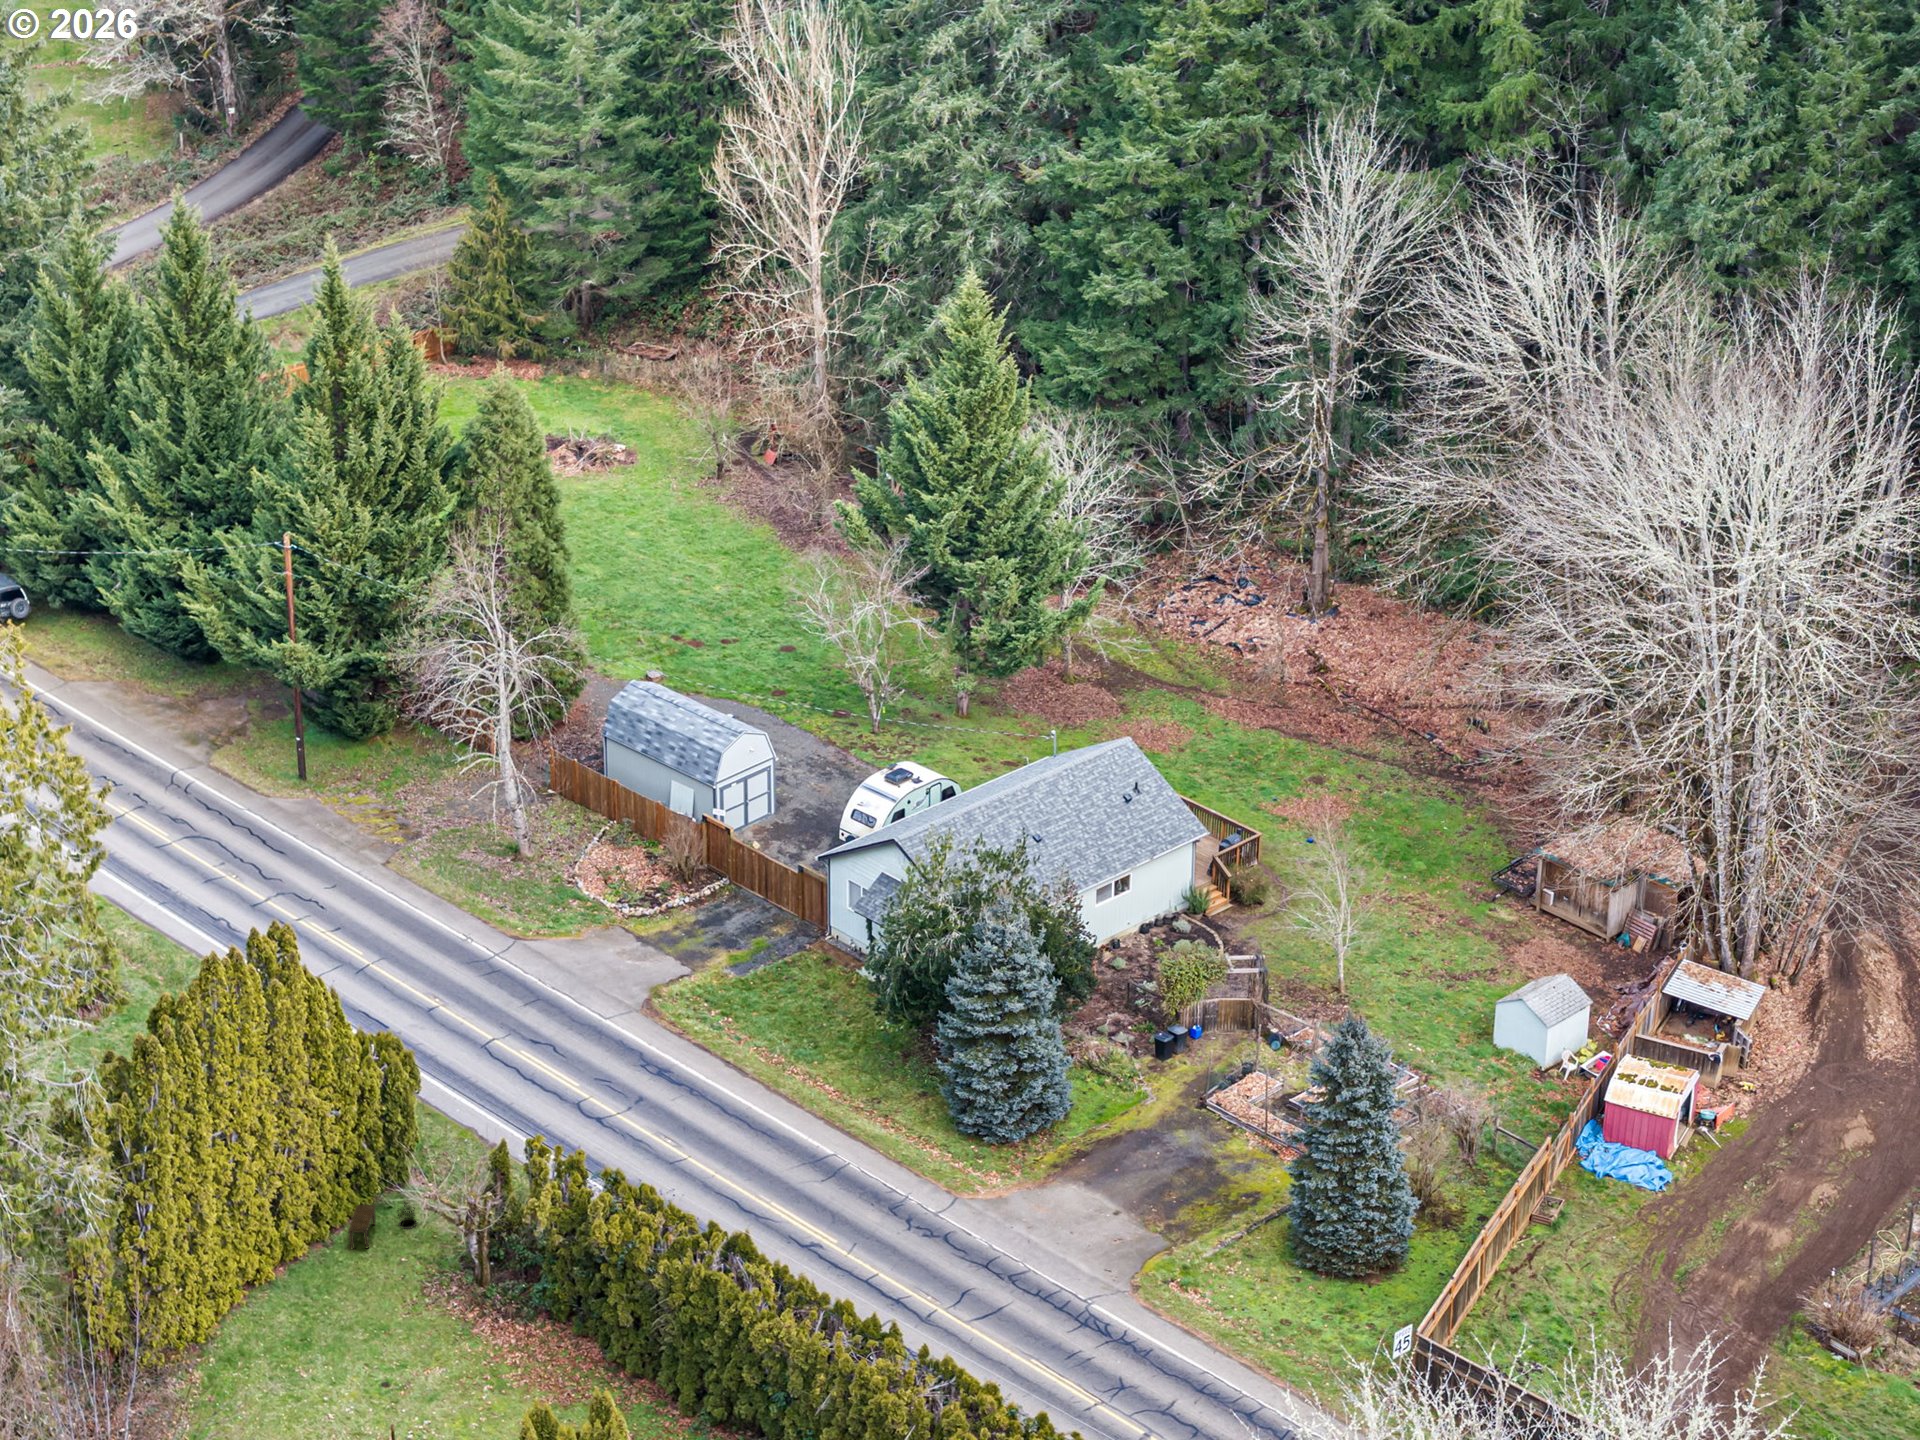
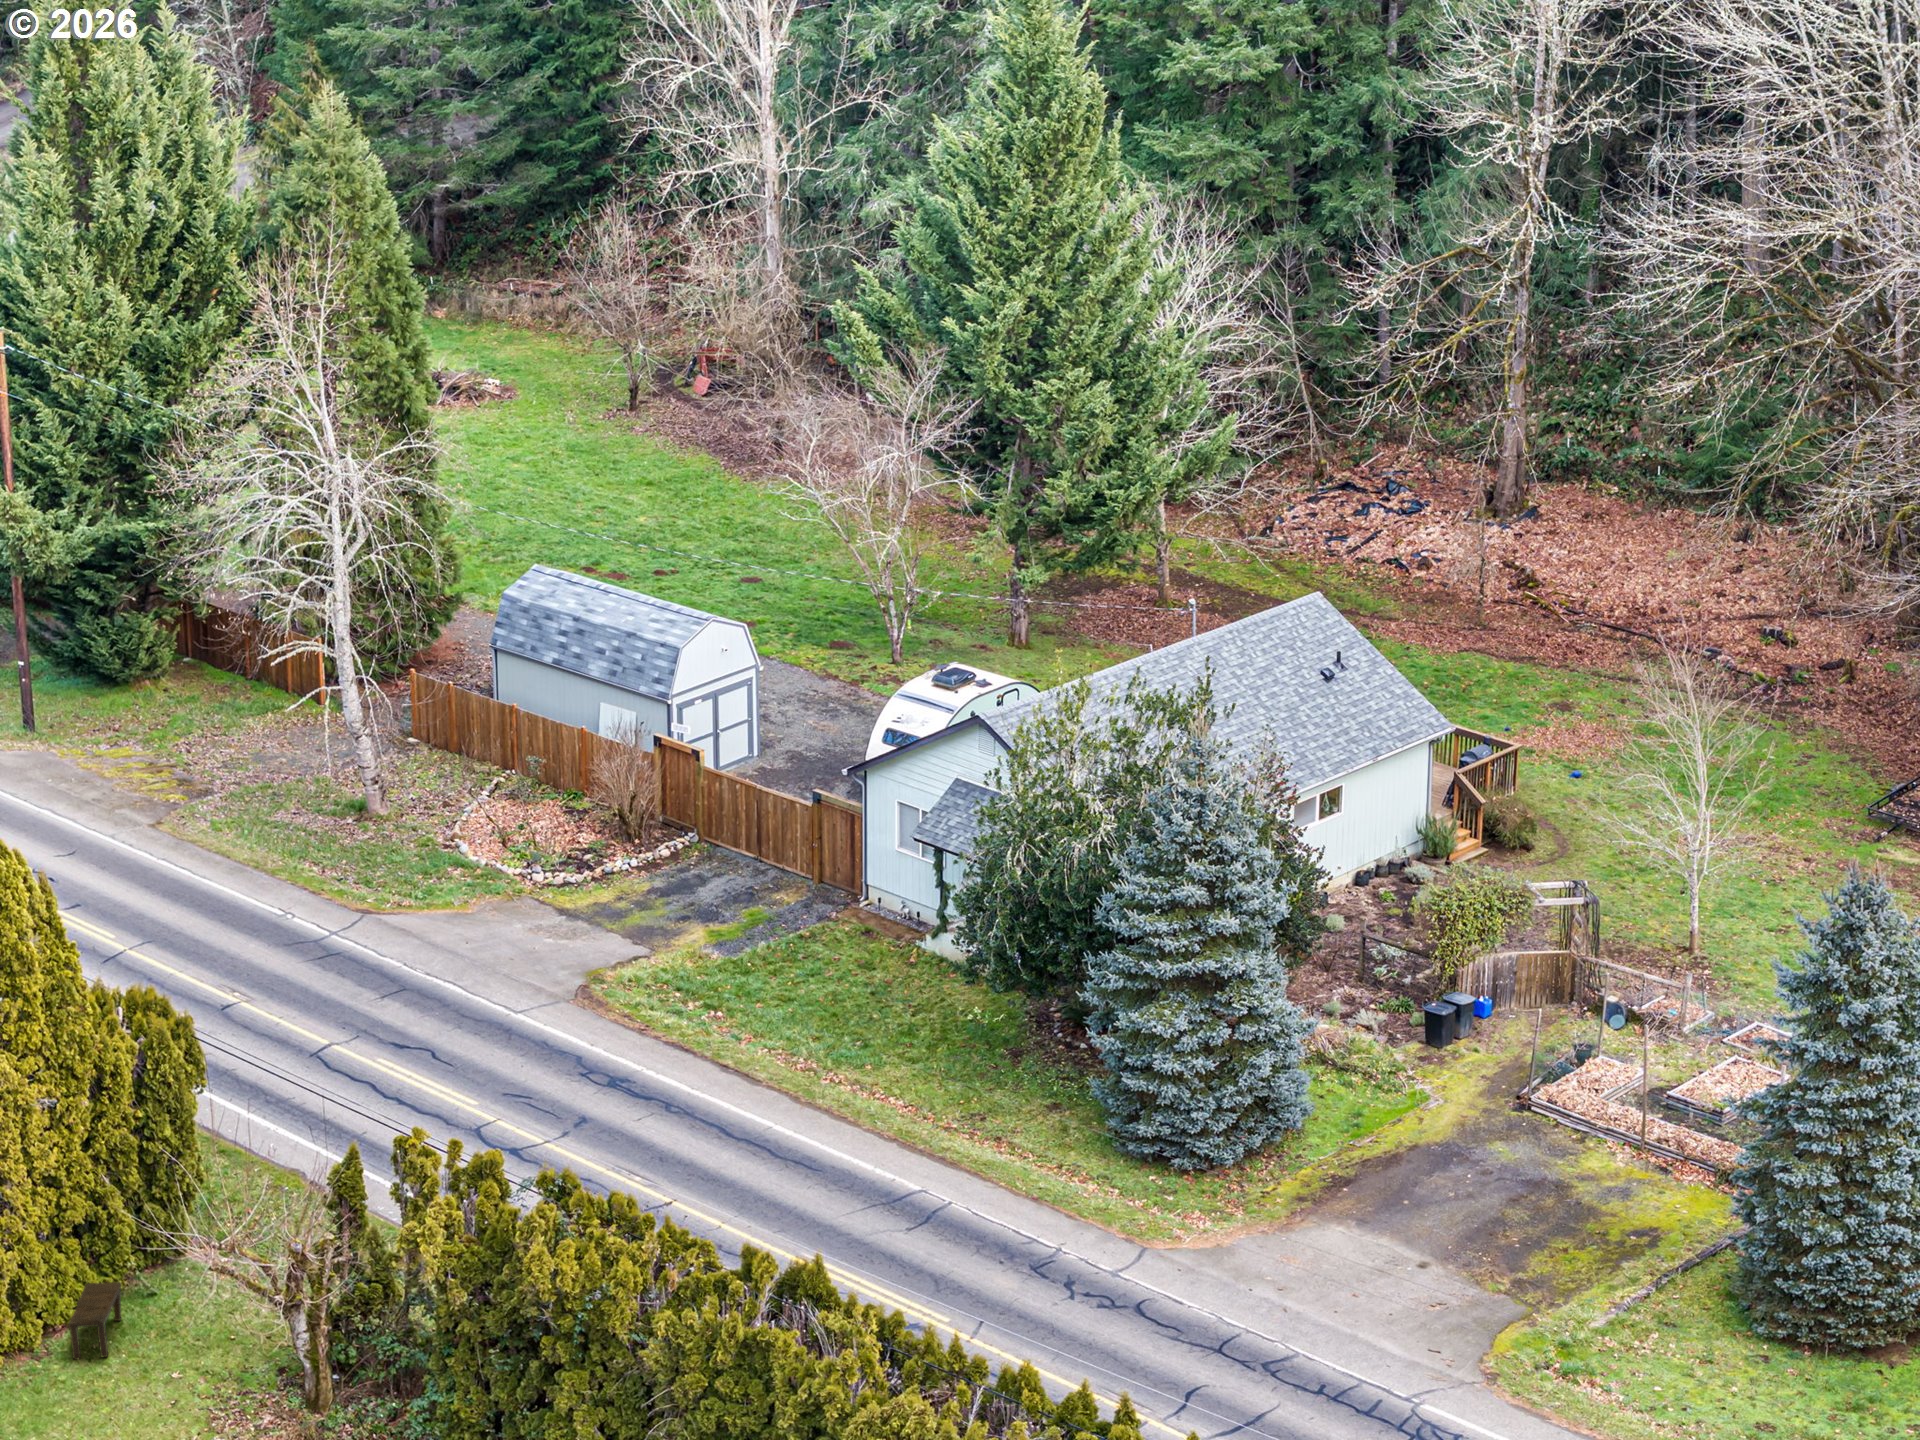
potted tree: present [397,1201,416,1229] -> none [155,1270,196,1326]

